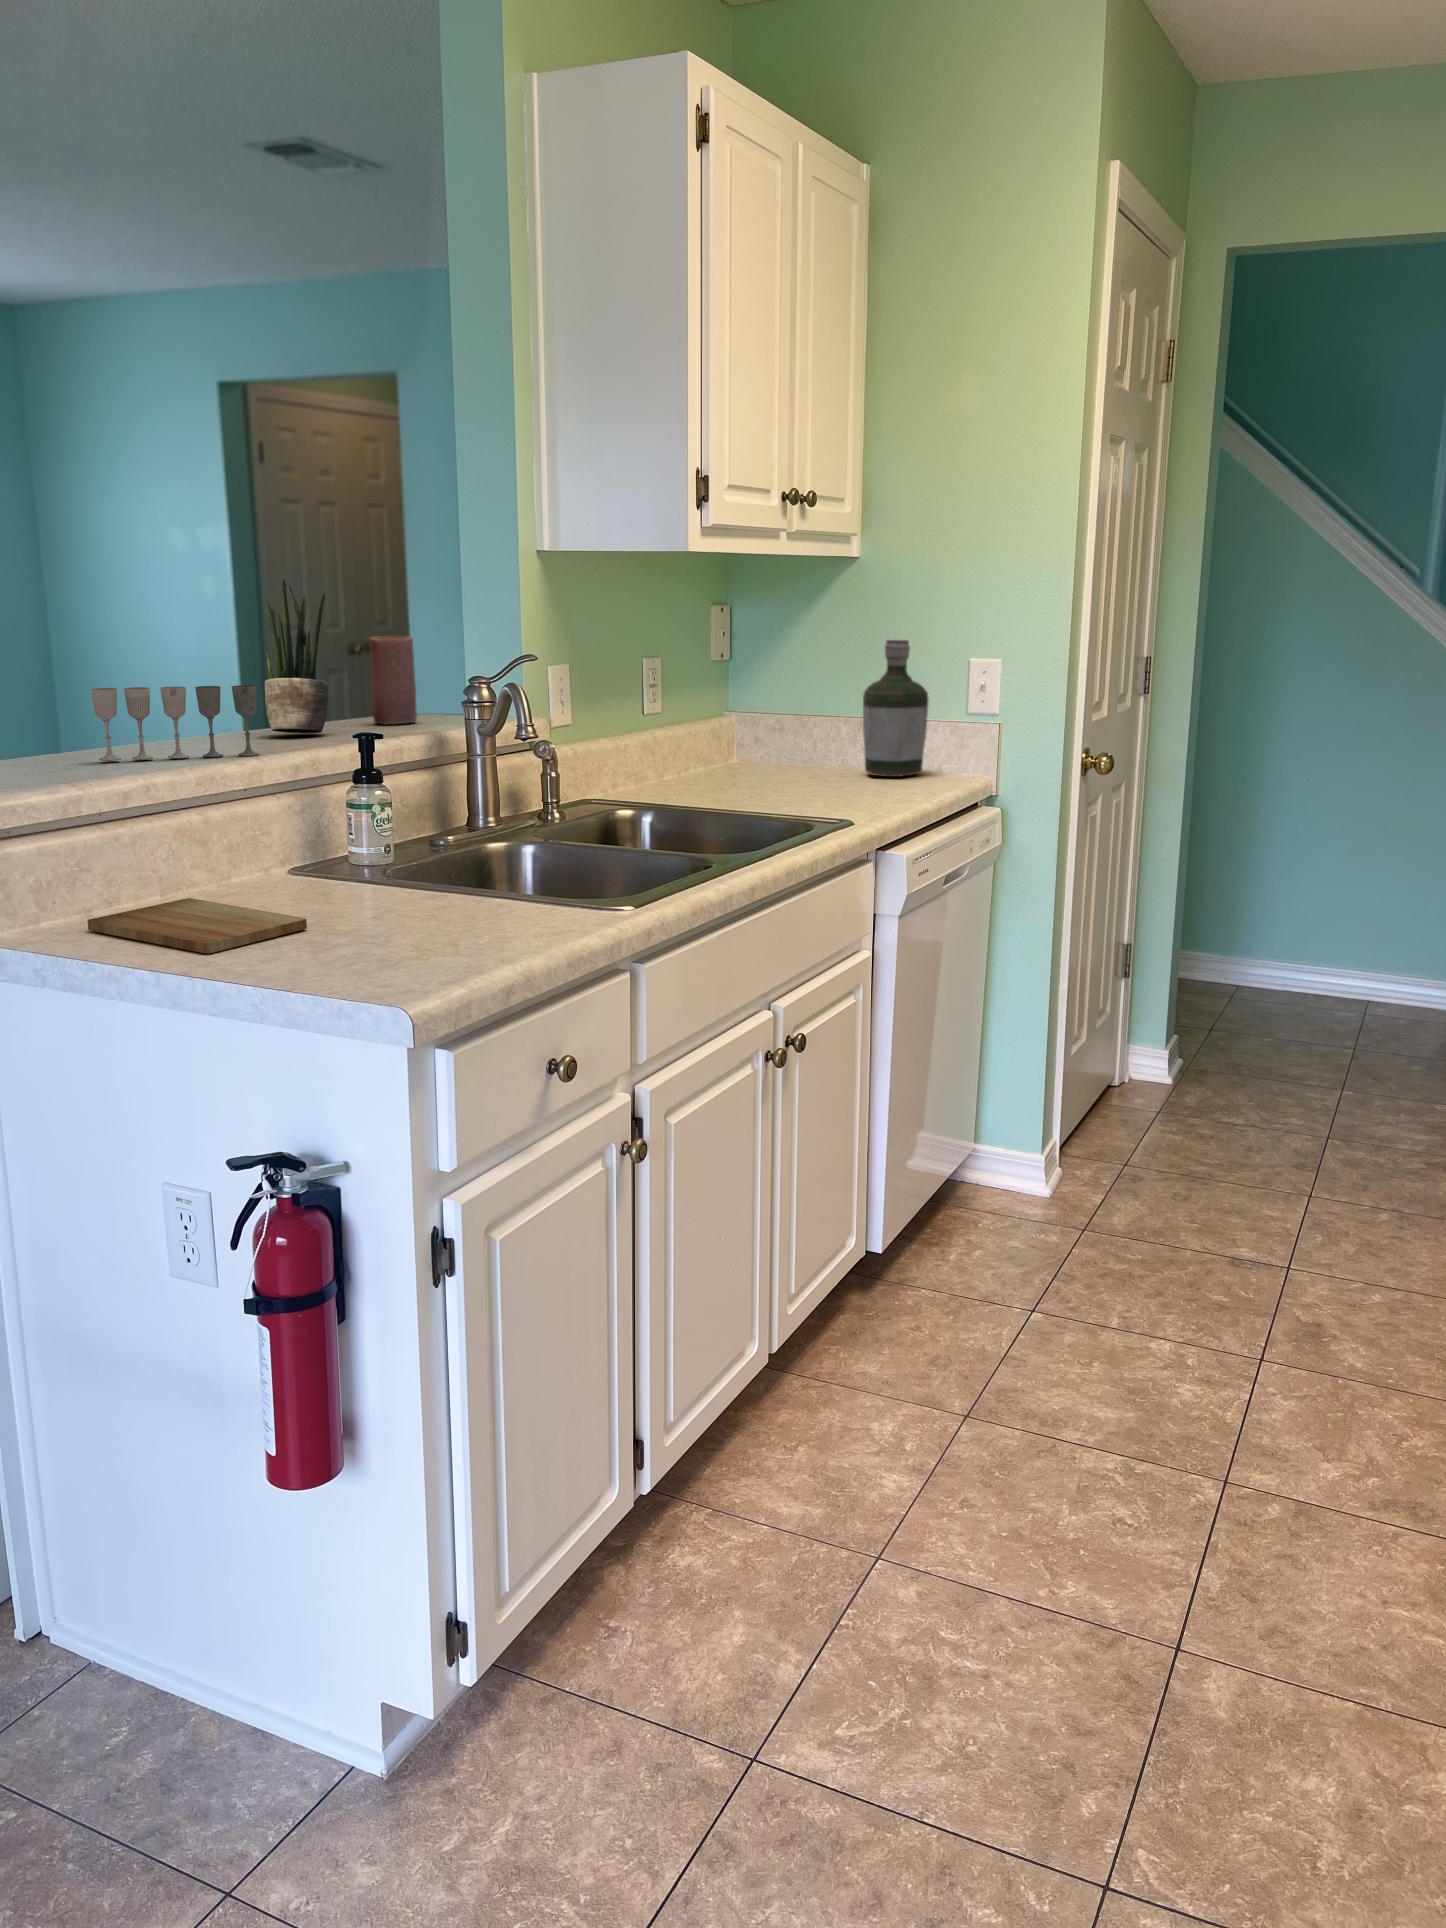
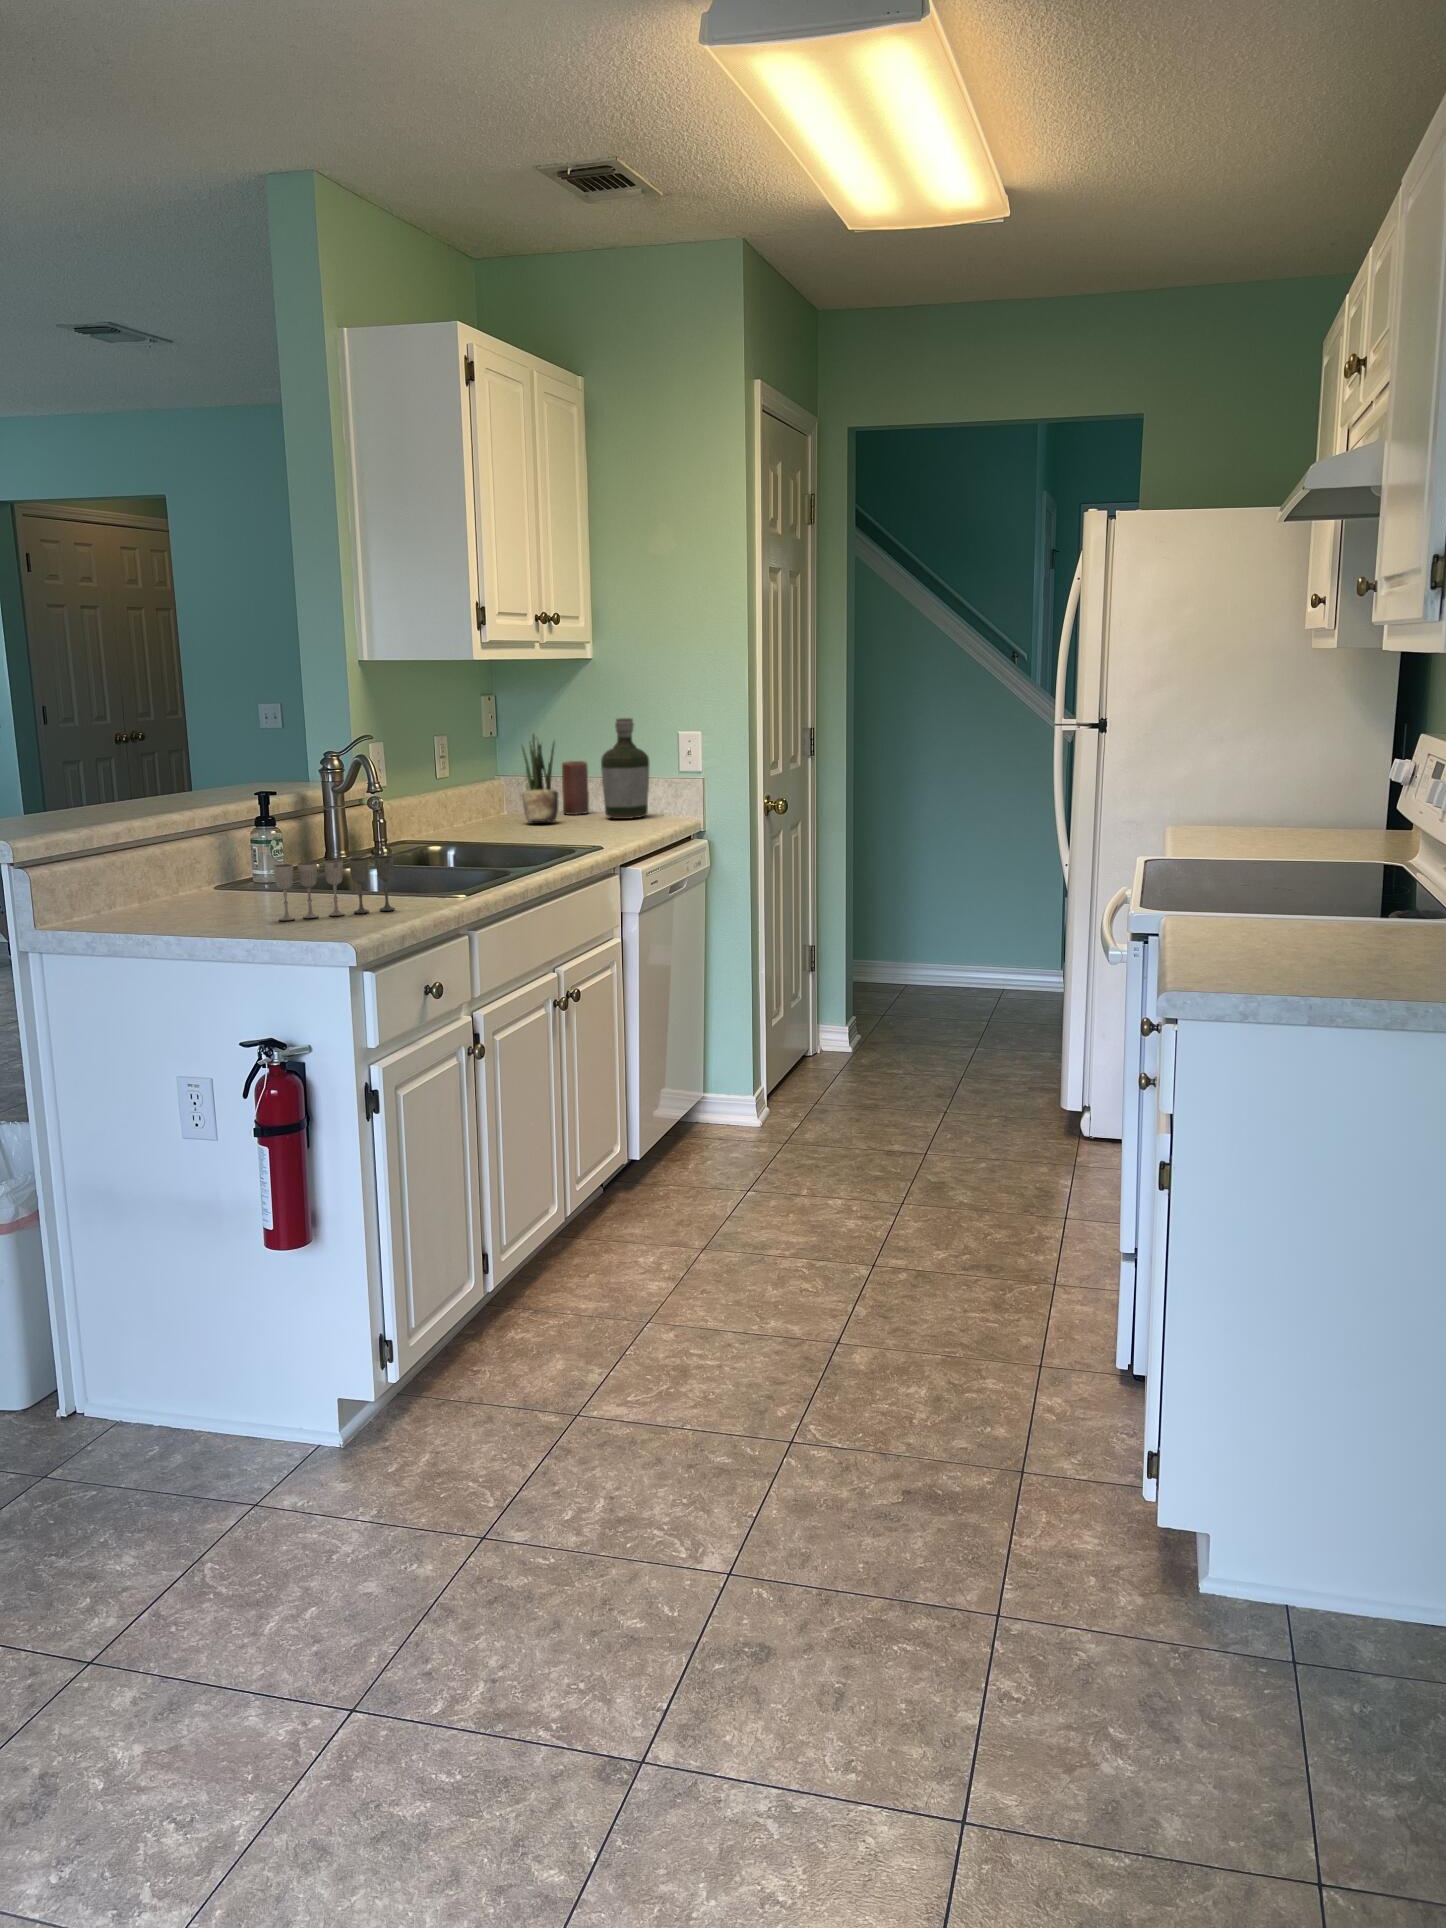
potted plant: present [265,579,329,733] -> present [522,735,559,822]
candle: present [370,636,417,724] -> present [562,761,589,815]
wine glass: present [90,685,259,761] -> present [273,856,395,921]
cutting board: present [88,898,307,954] -> none [109,902,257,928]

